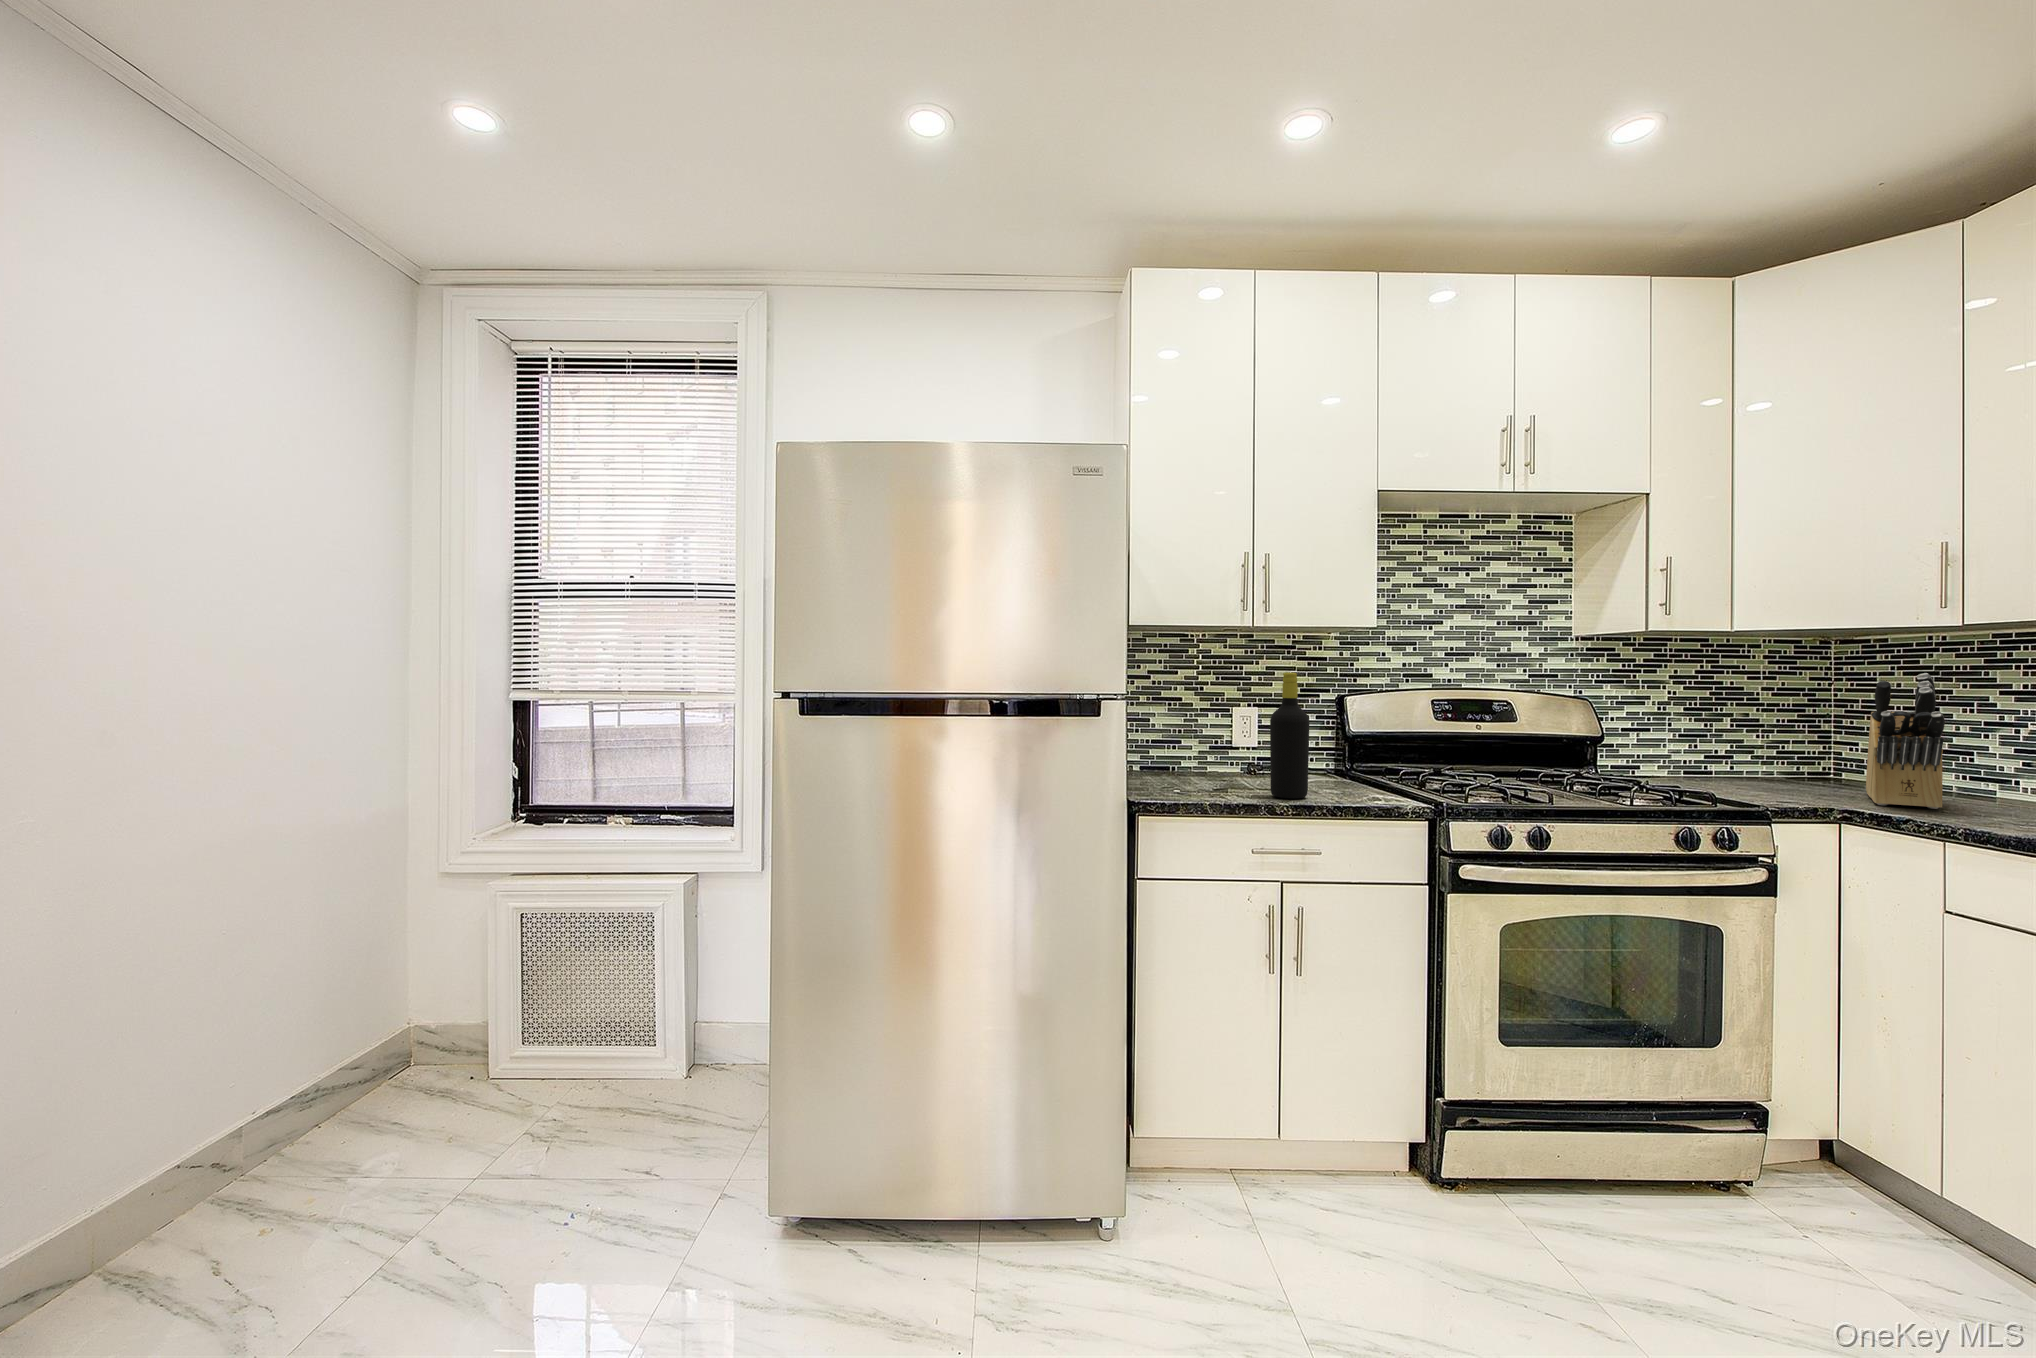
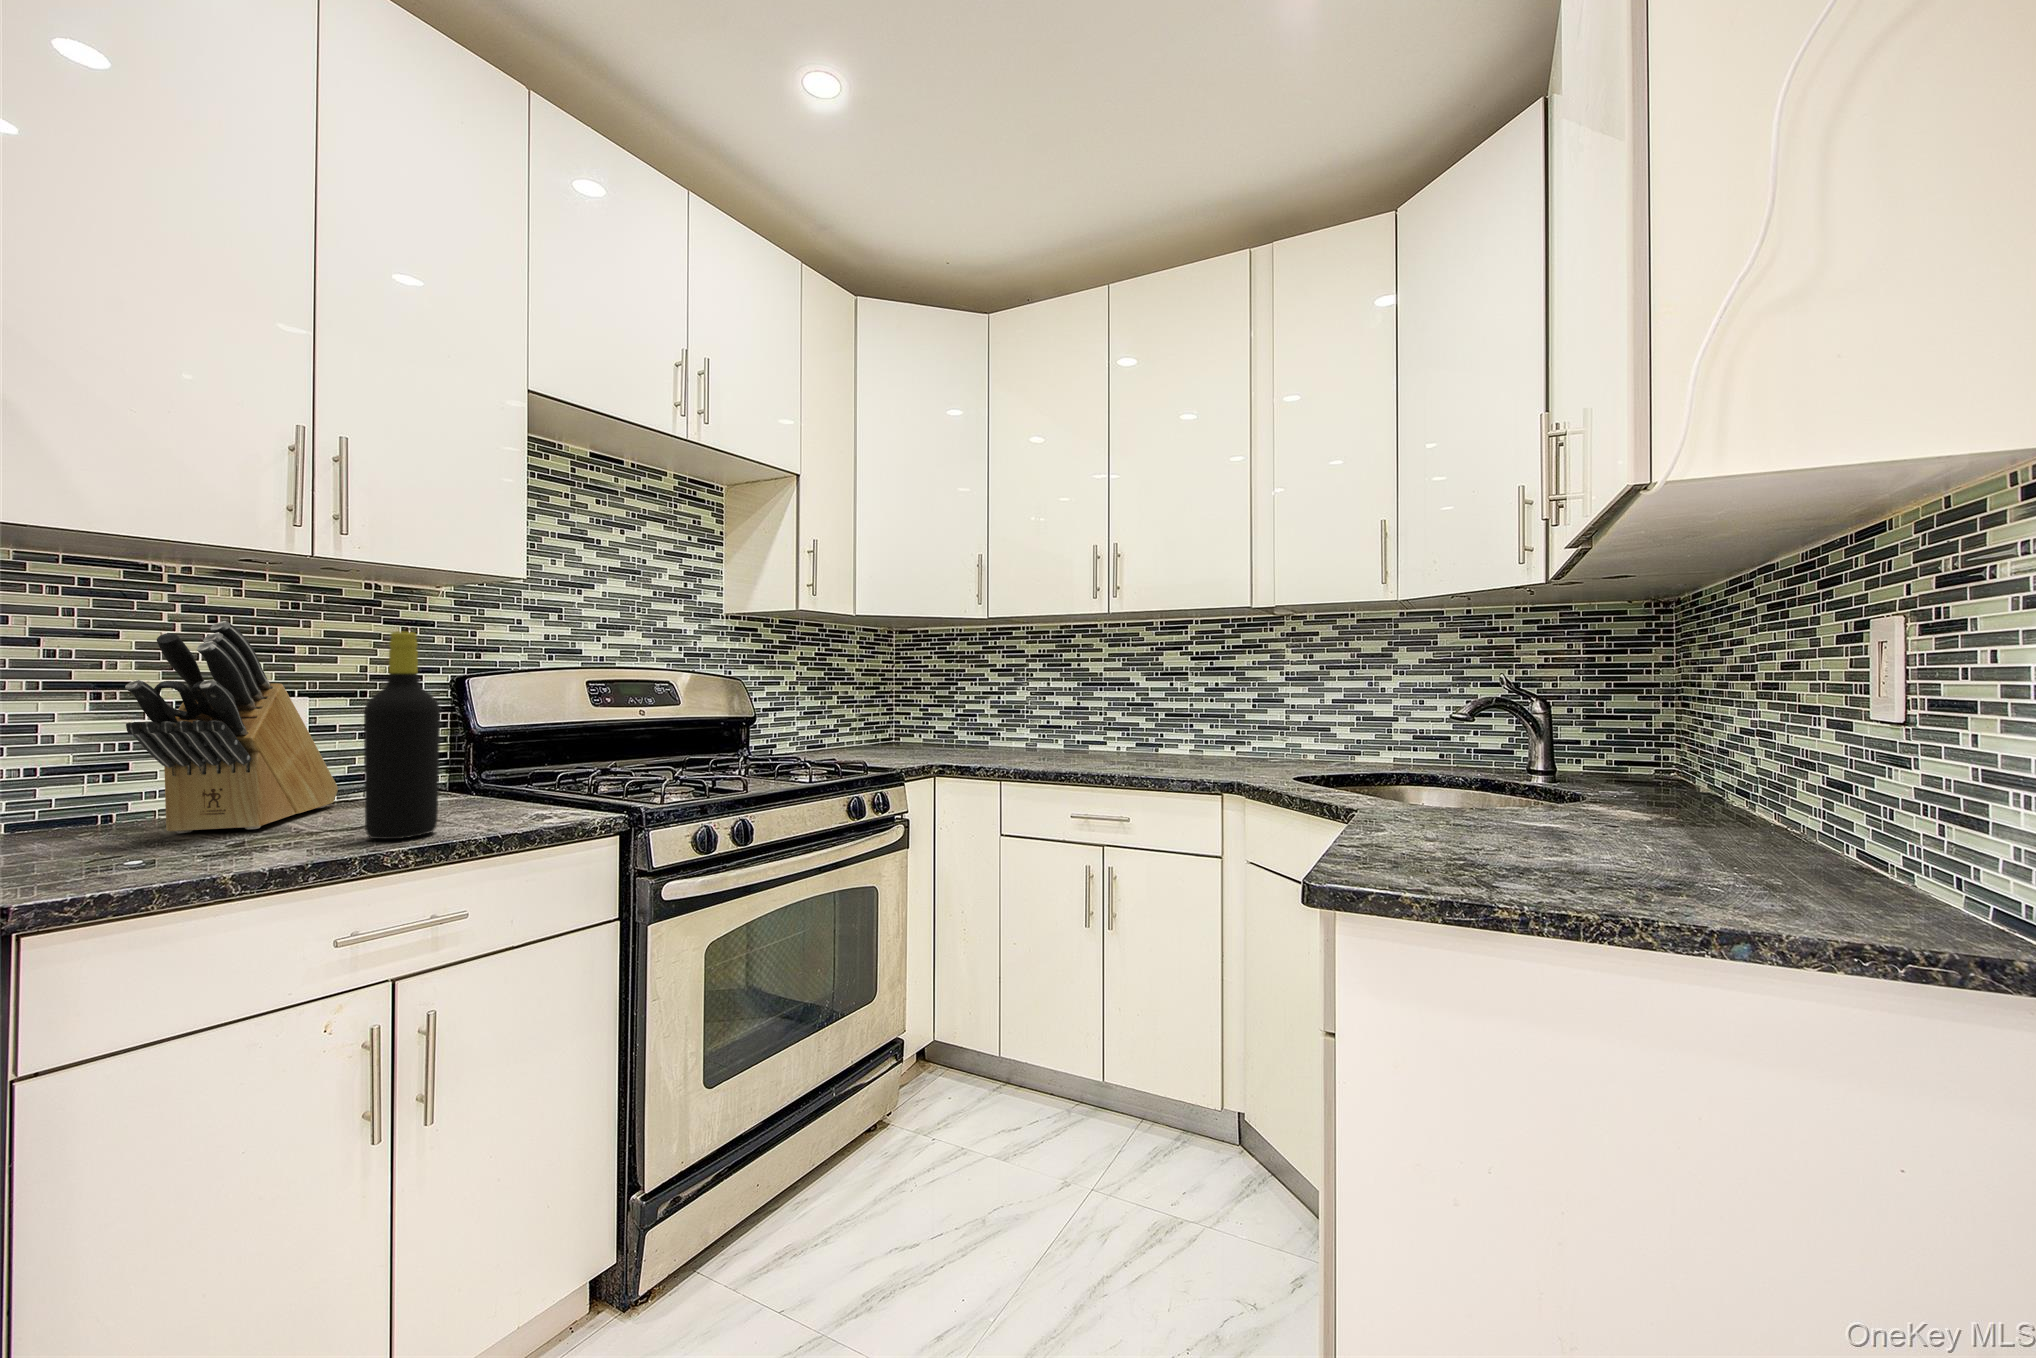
knife block: present [1866,673,1945,809] -> present [125,621,338,833]

